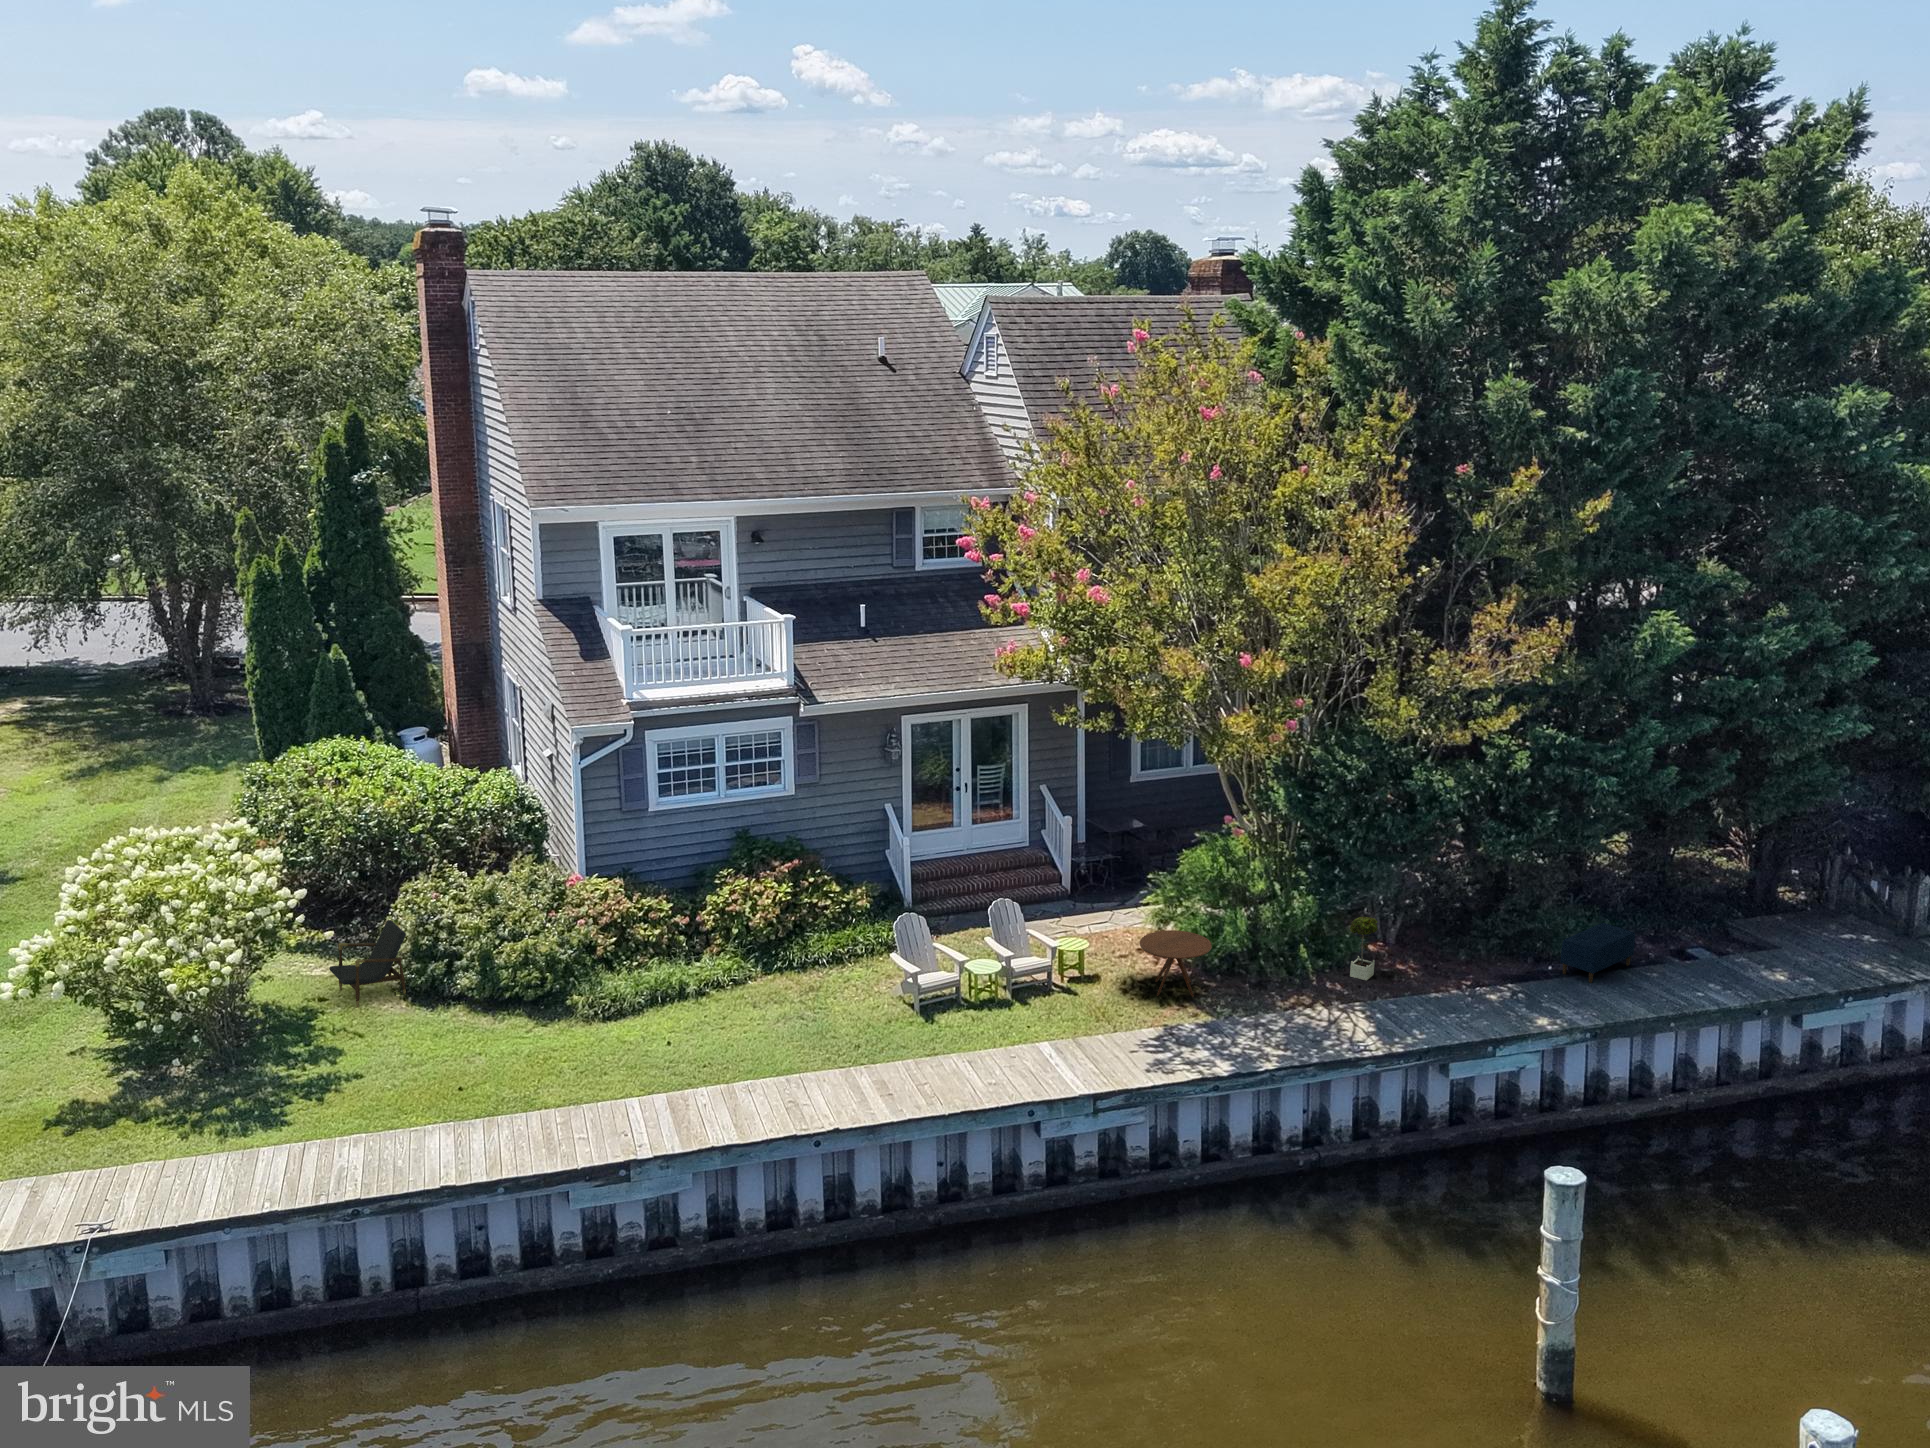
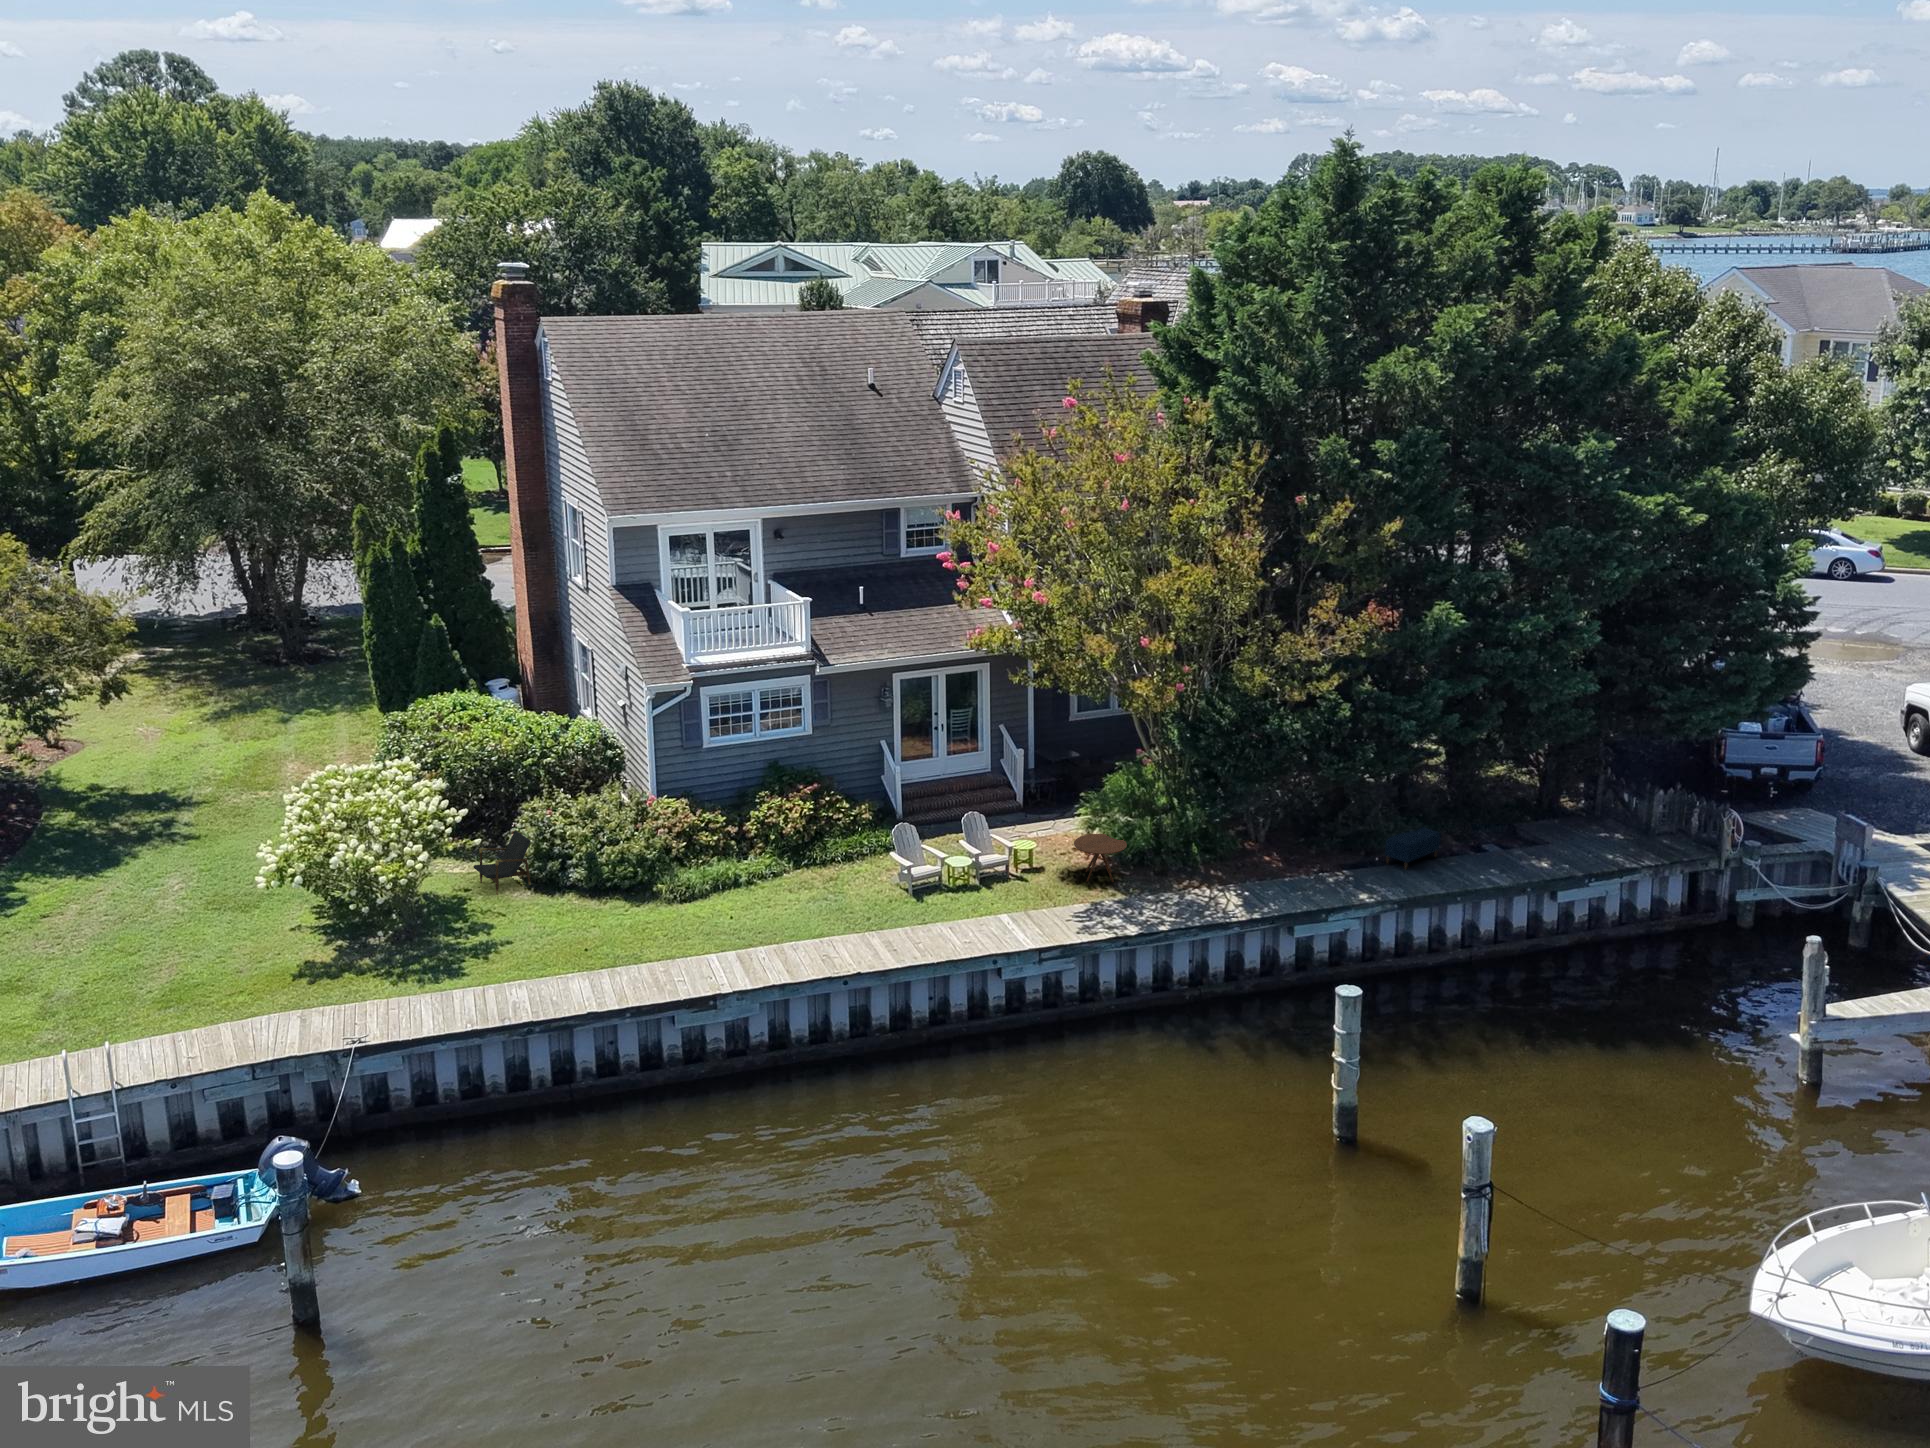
potted tree: present [1350,917,1378,980] -> none [1229,823,1250,869]

